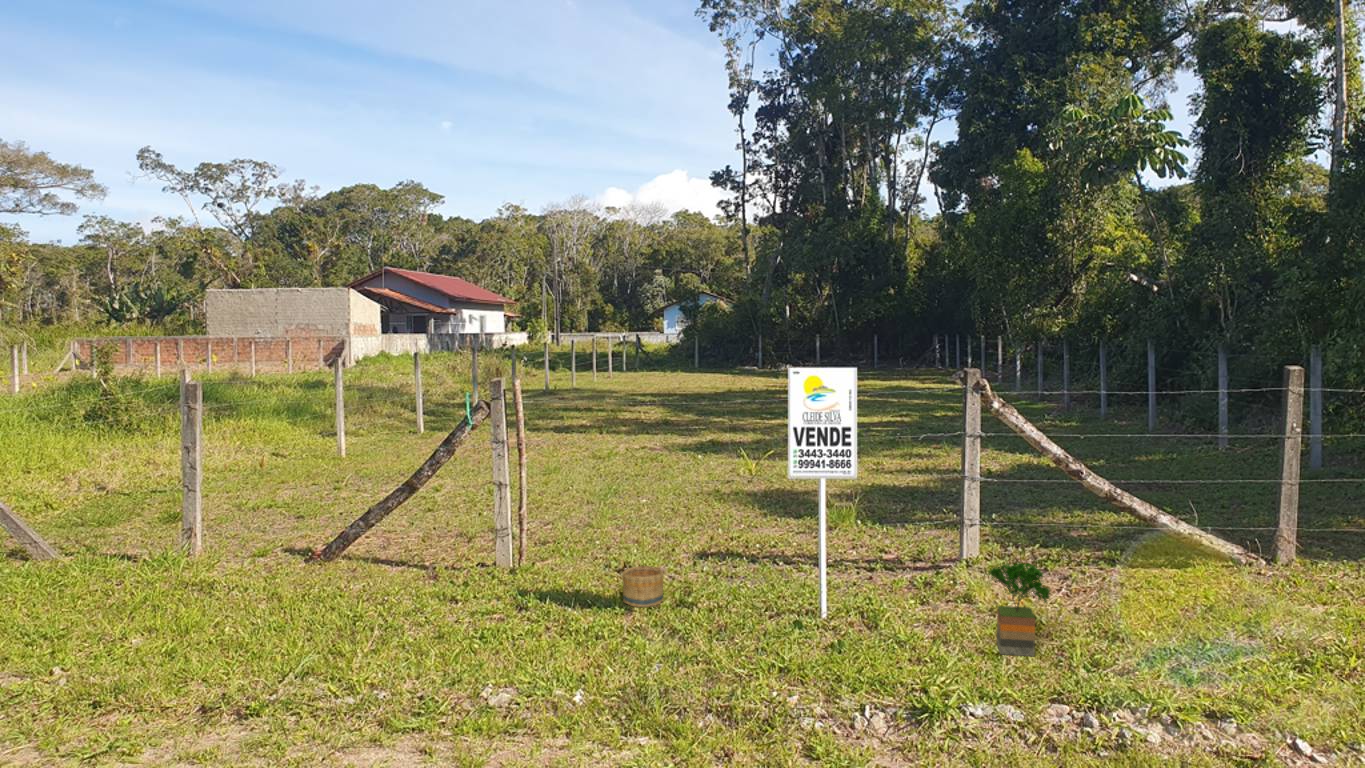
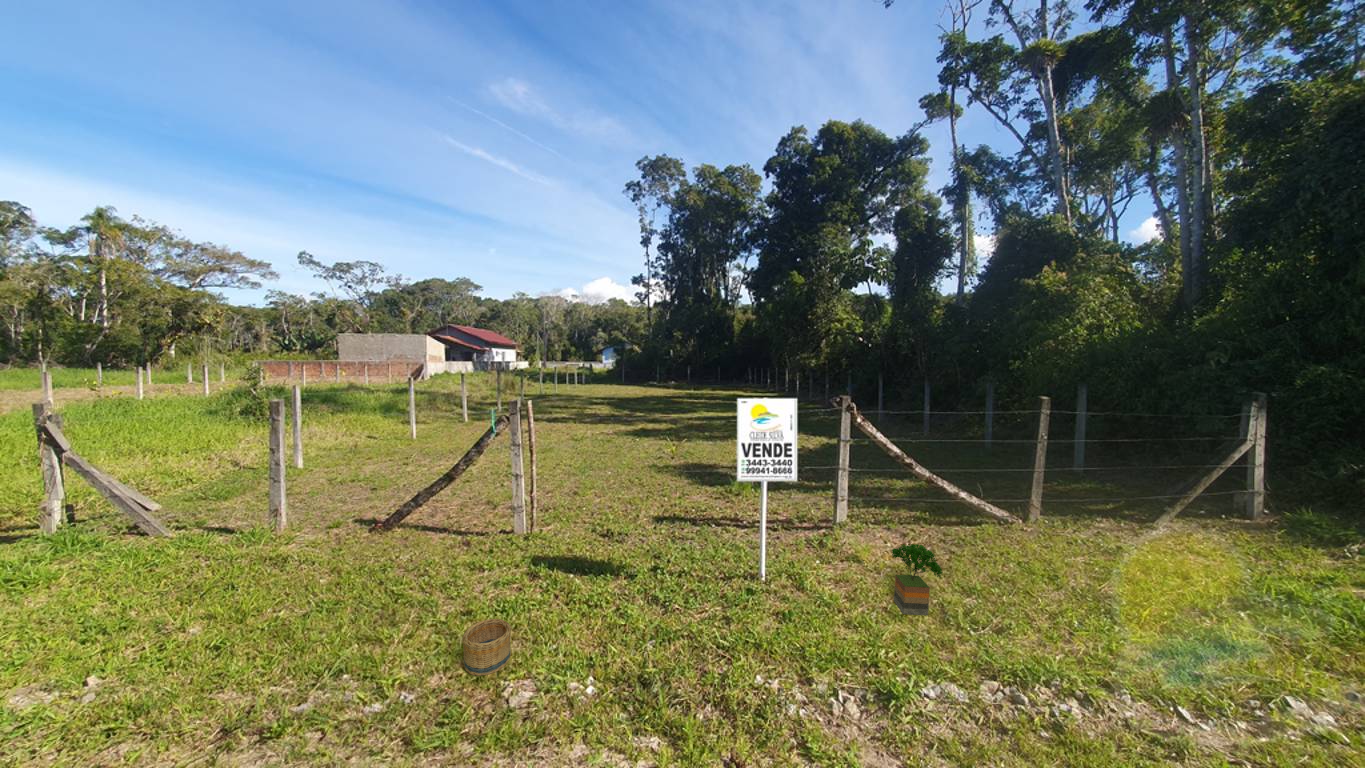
basket: present [622,566,664,607] -> present [463,619,511,676]

